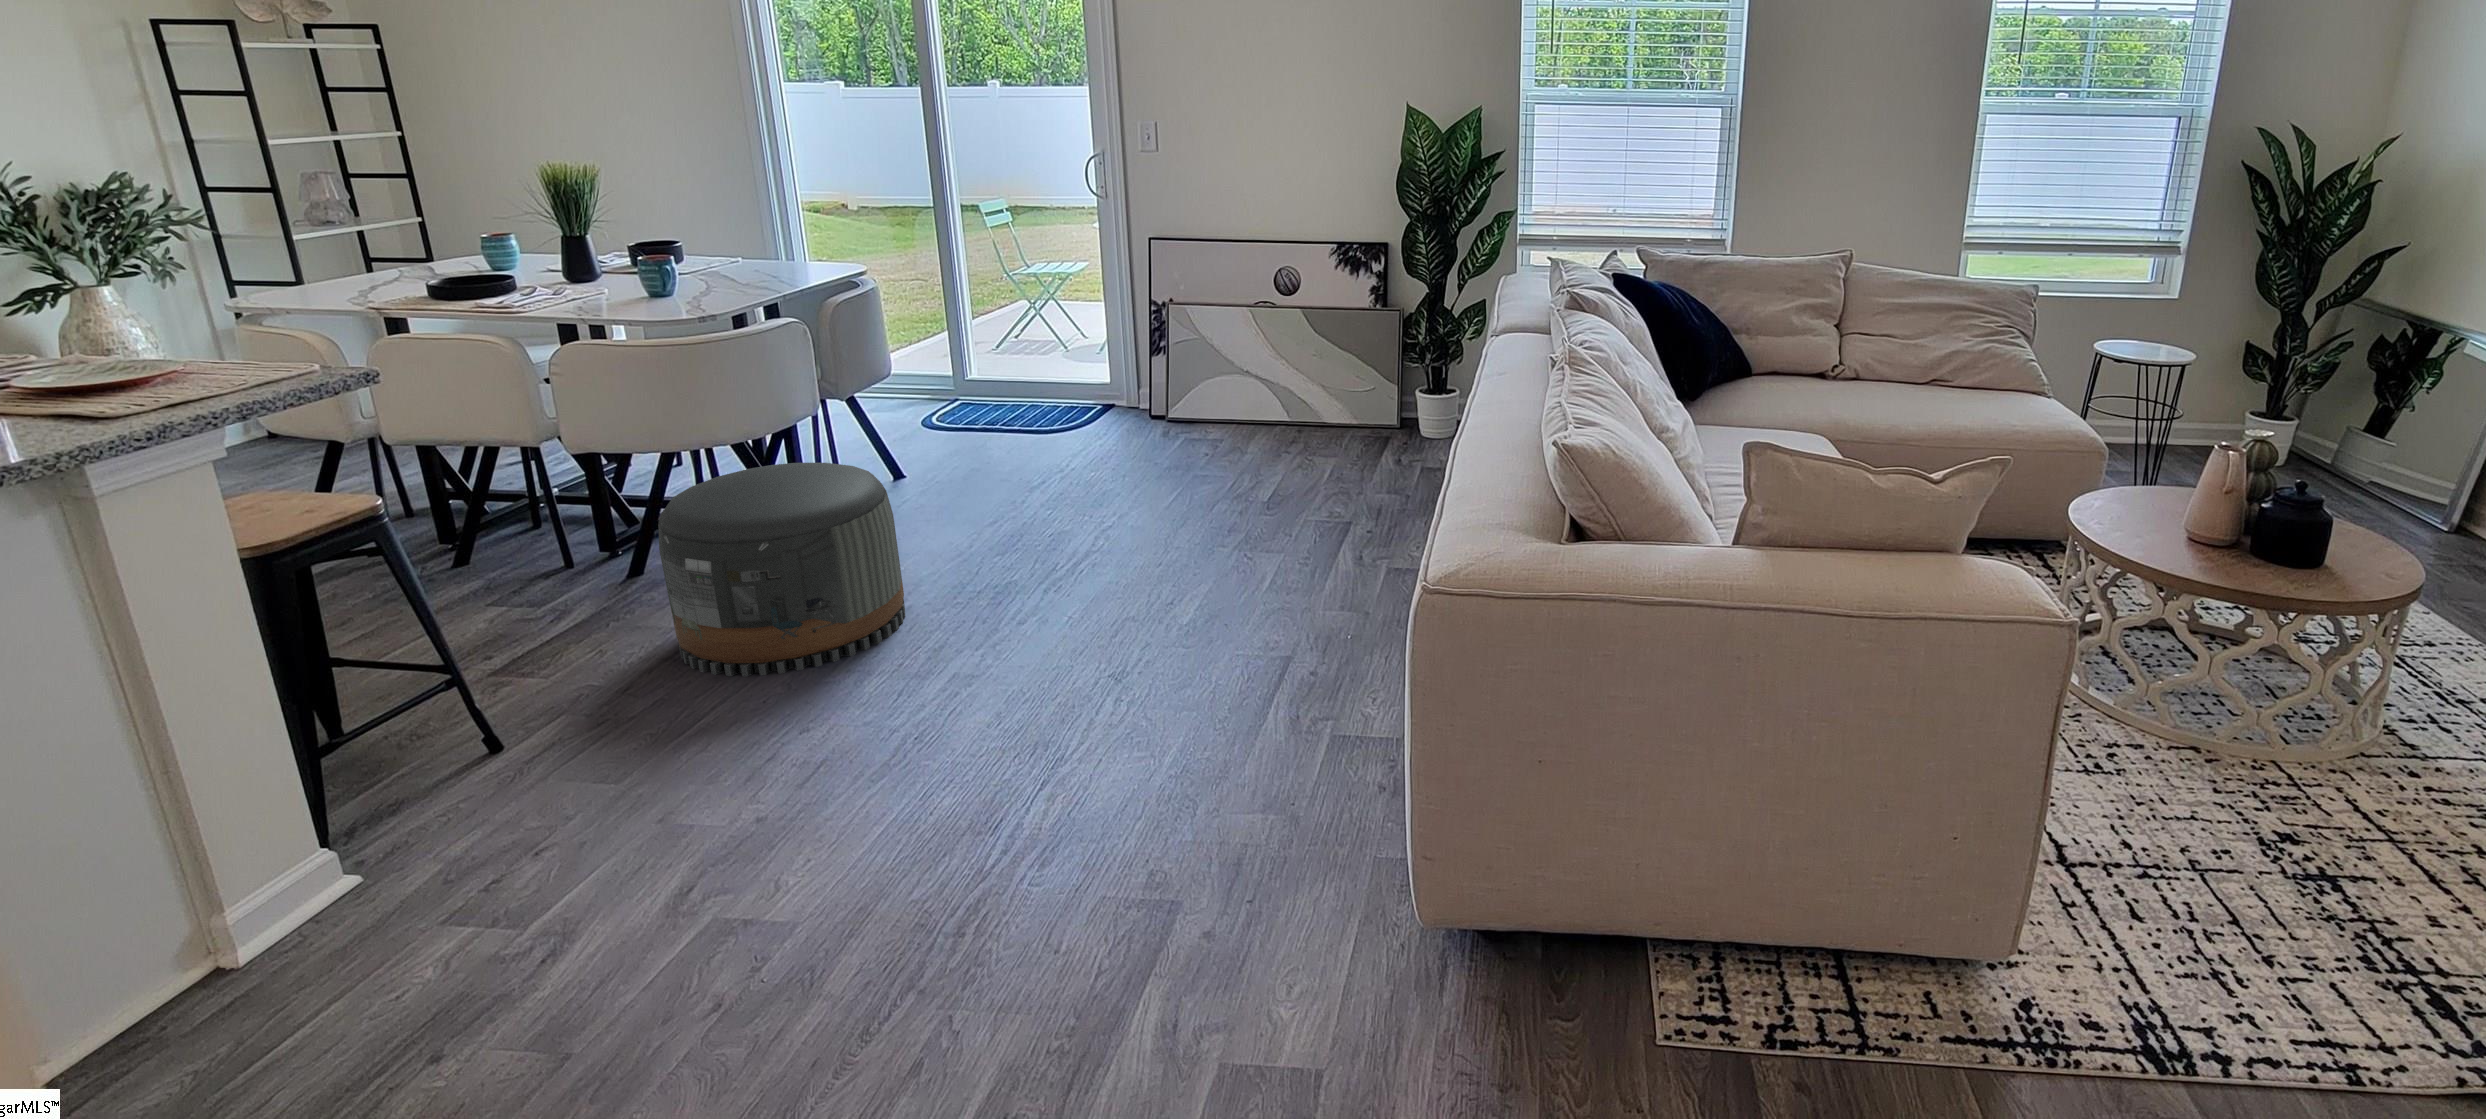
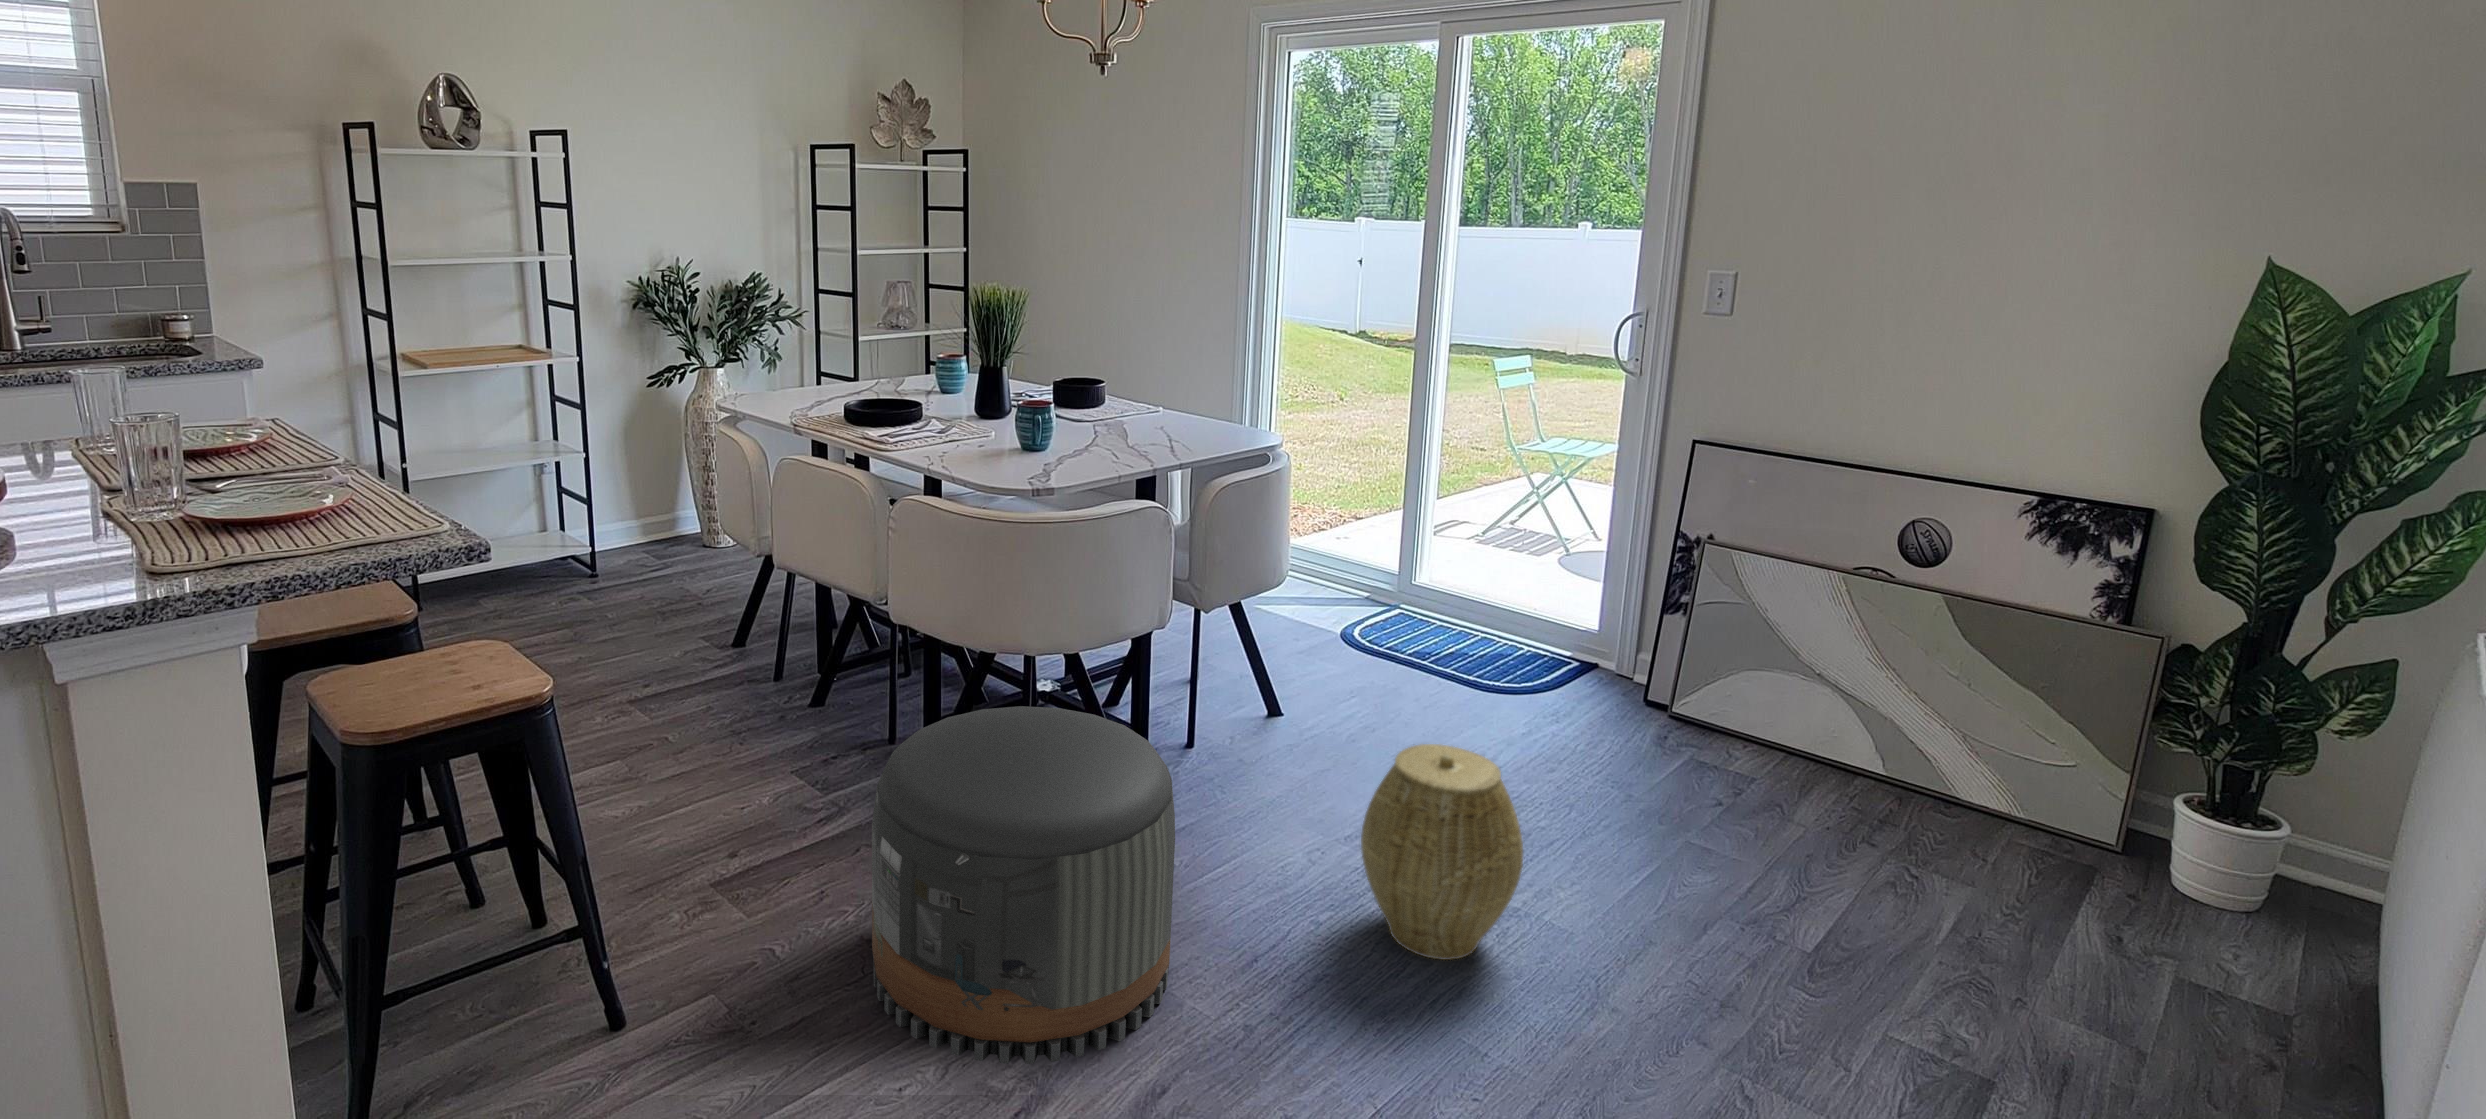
woven basket: none [1003,434,1103,556] -> present [1361,744,1523,960]

